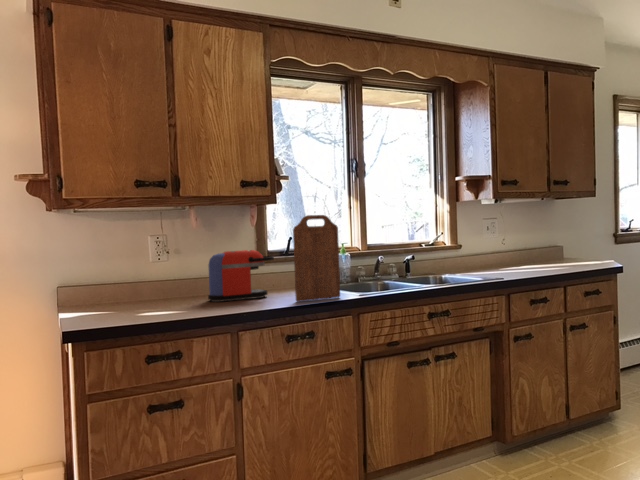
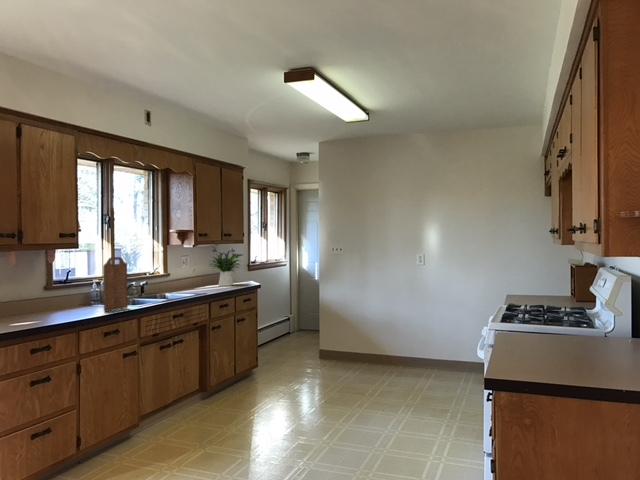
flower arrangement: none [522,202,590,266] -> present [210,247,243,286]
coffee maker: present [208,250,274,302] -> none [34,280,79,316]

